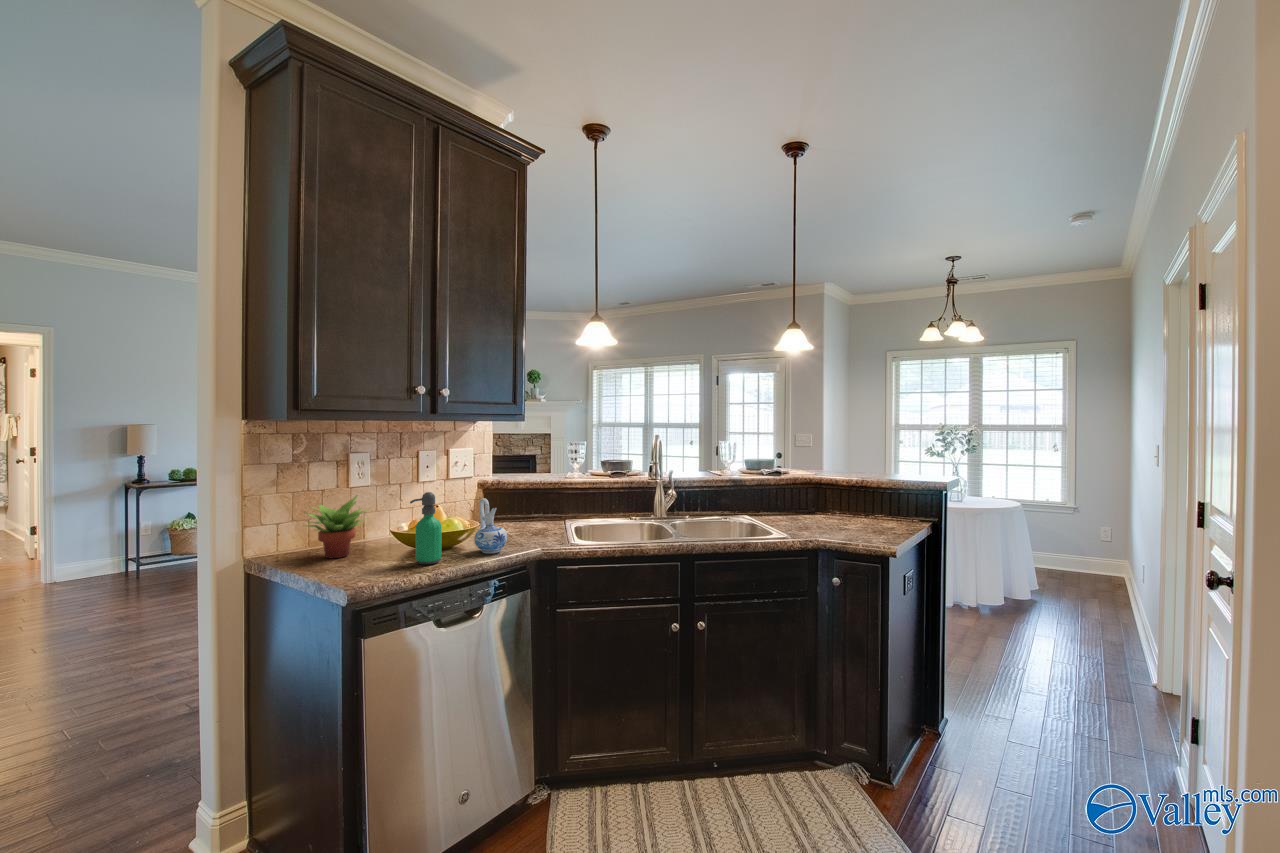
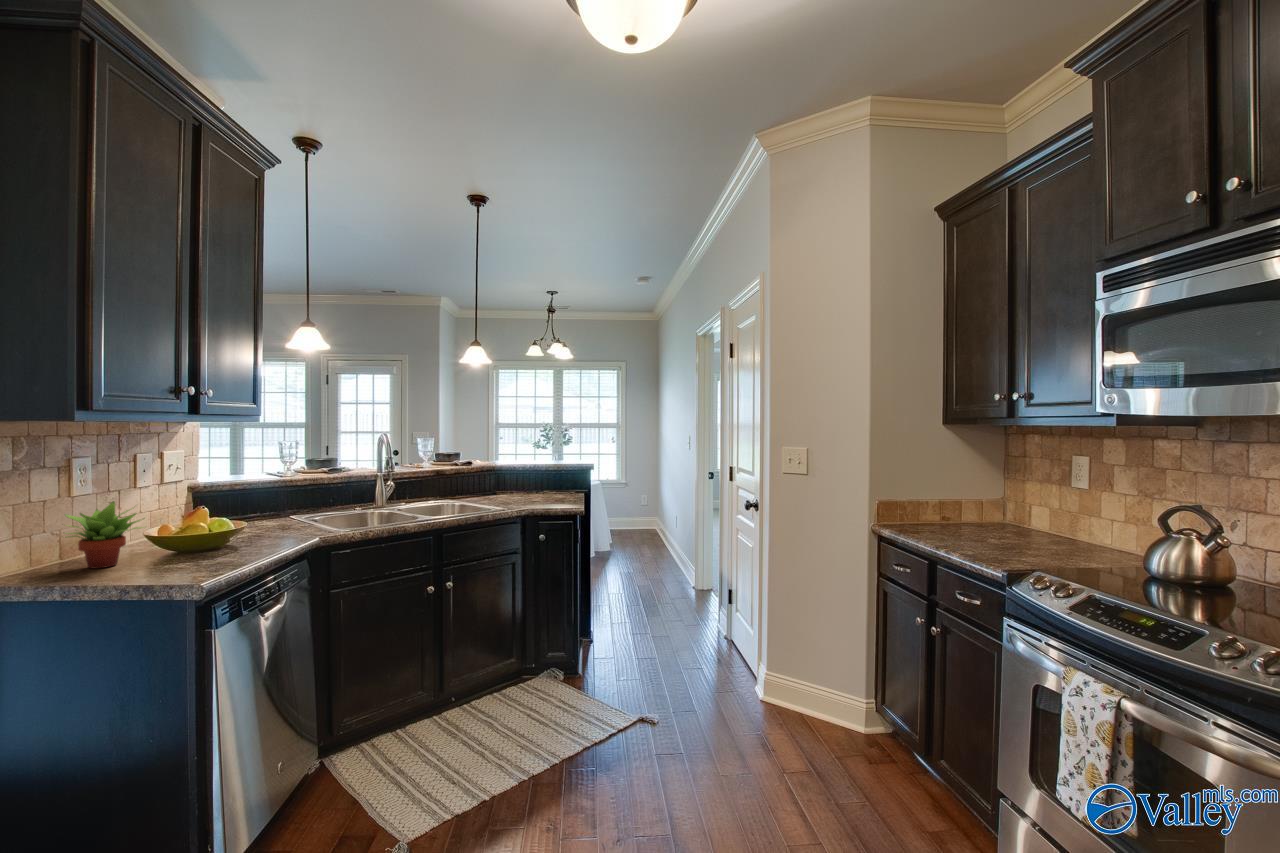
soap dispenser: present [410,492,442,565] -> none [221,489,249,555]
ceramic pitcher: present [474,498,507,554] -> none [259,494,292,542]

